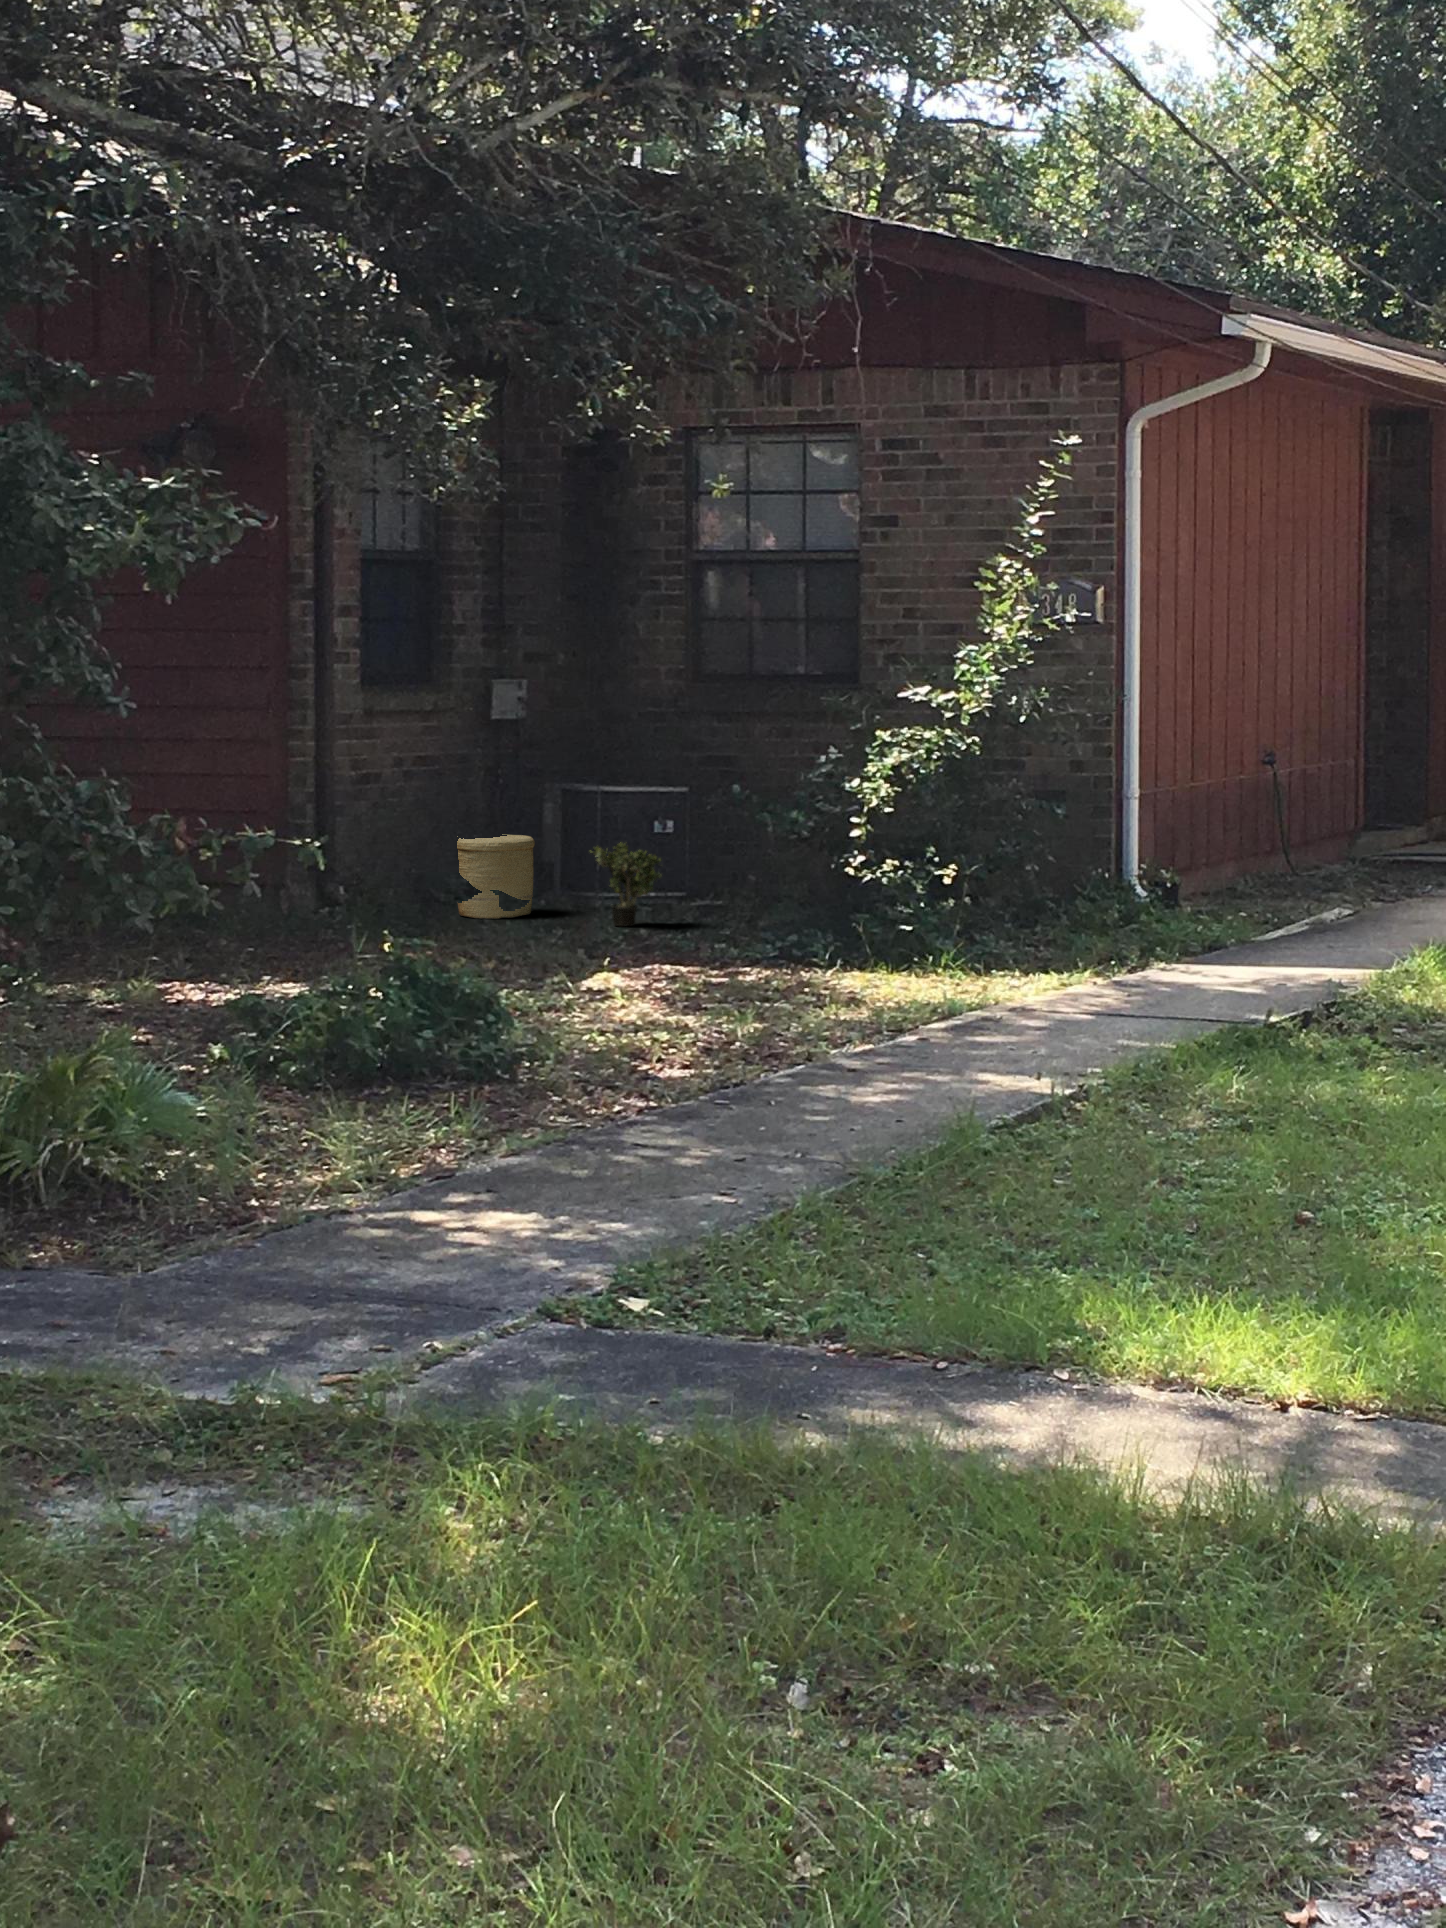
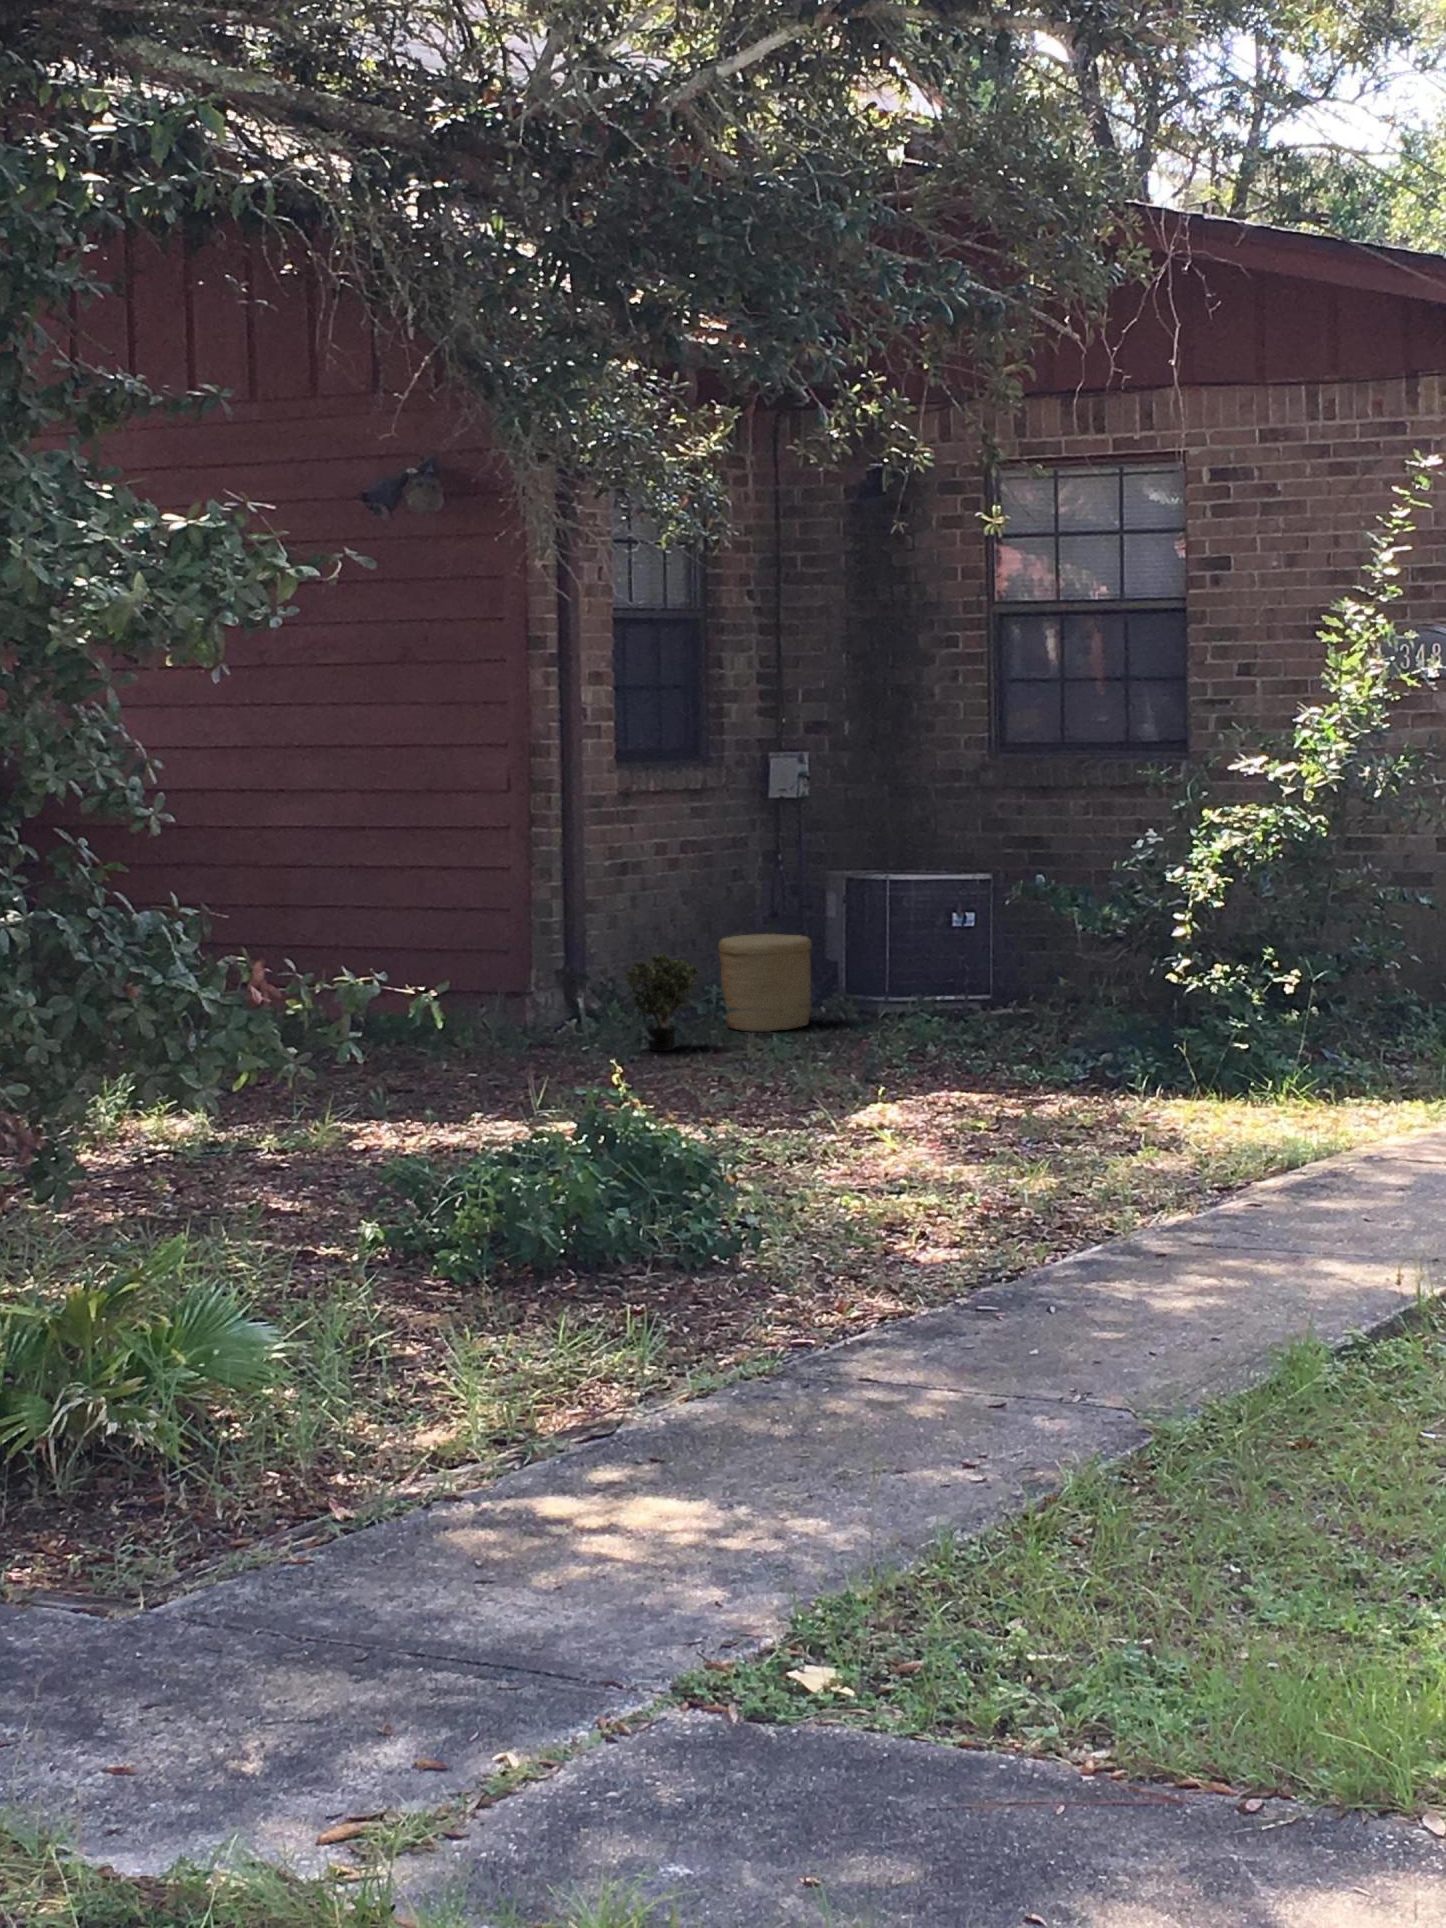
potted plant: present [591,843,661,926] -> present [624,954,700,1051]

